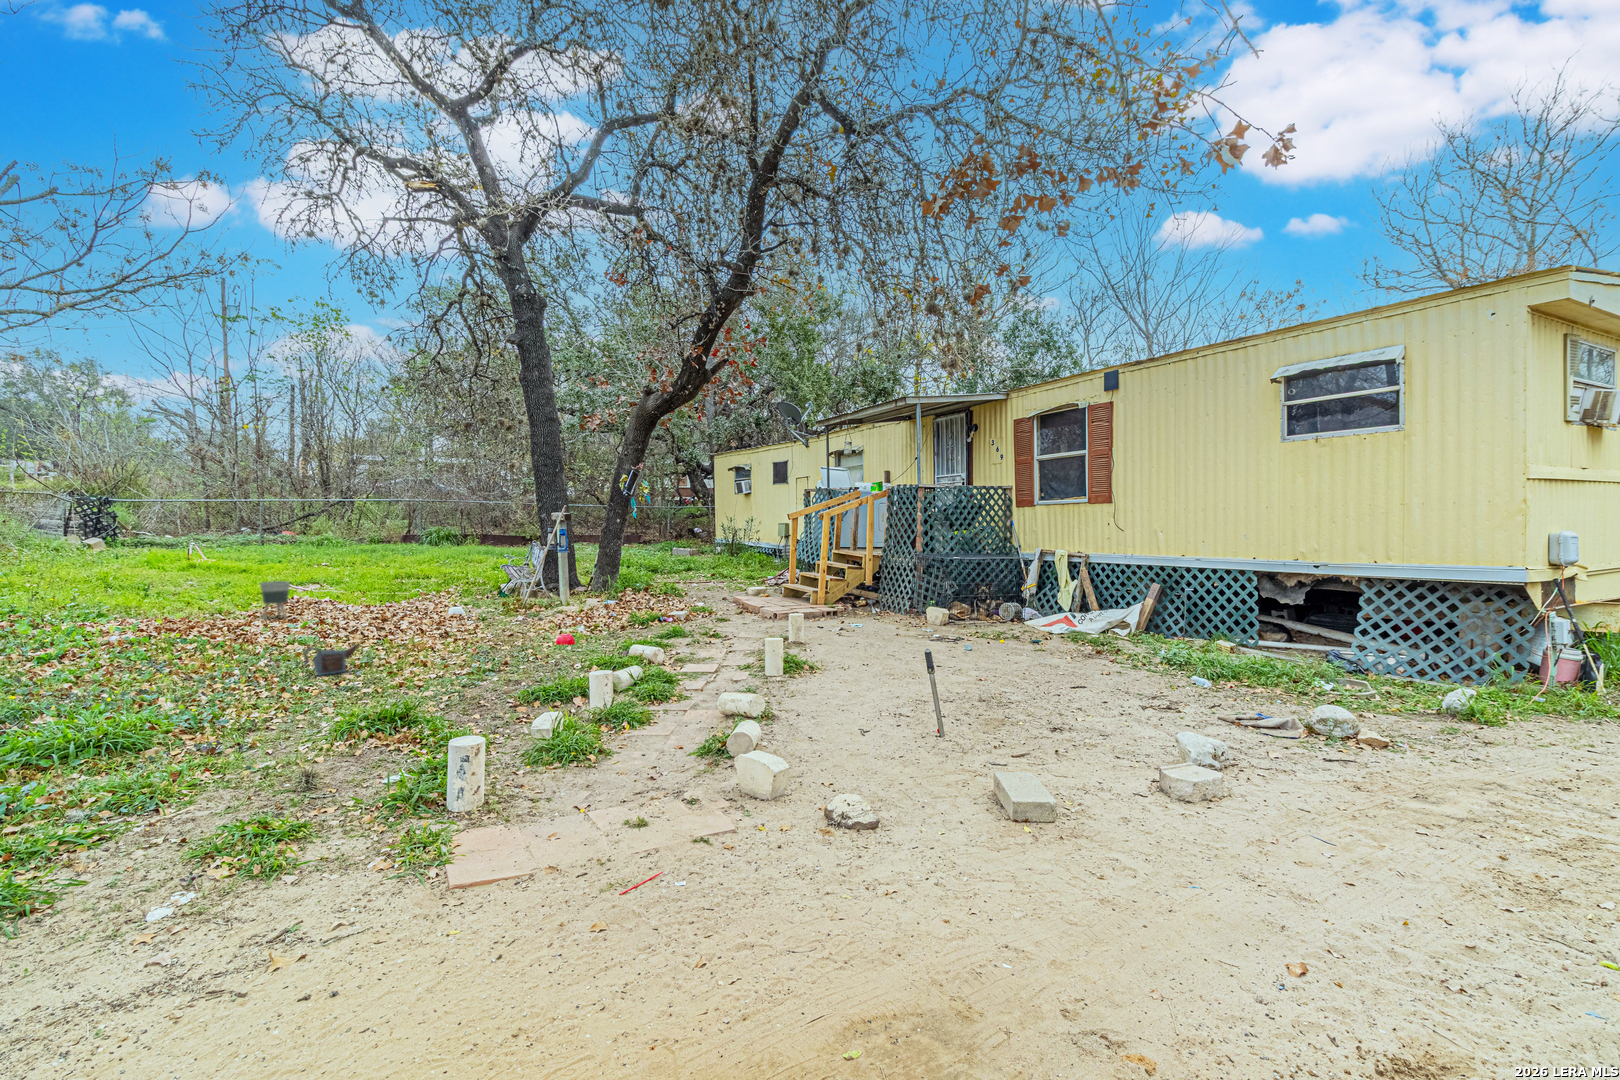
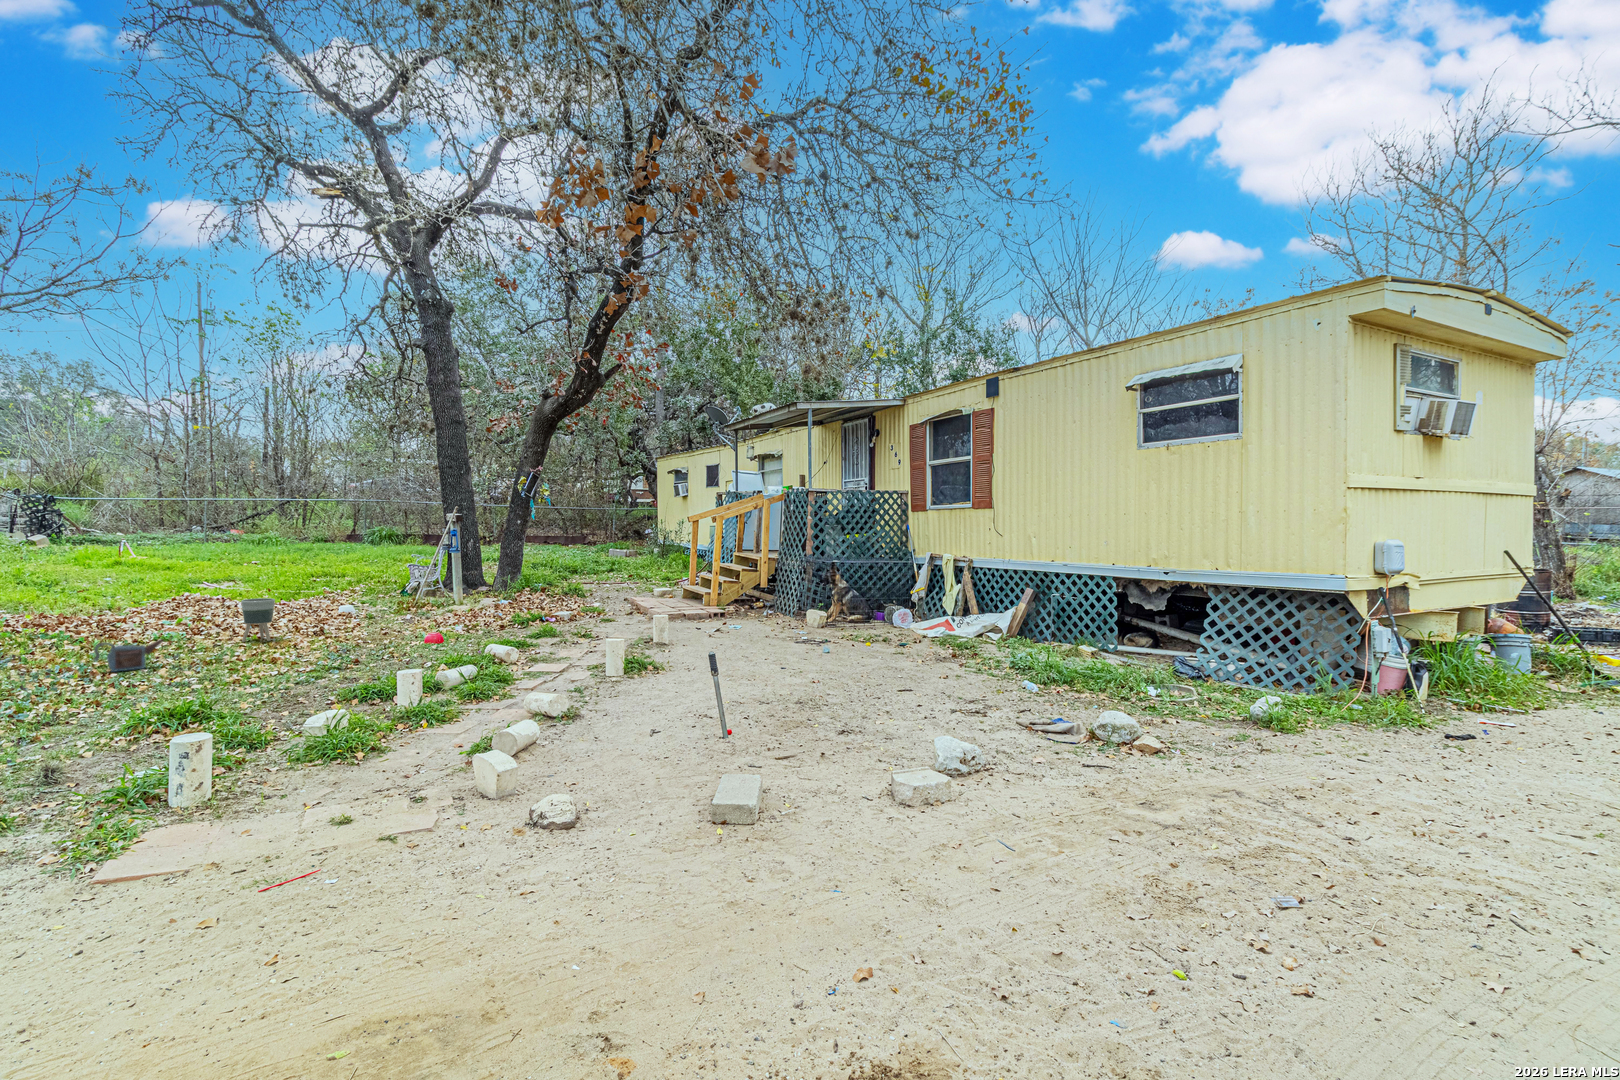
planter: present [261,581,290,619] -> present [241,598,275,642]

